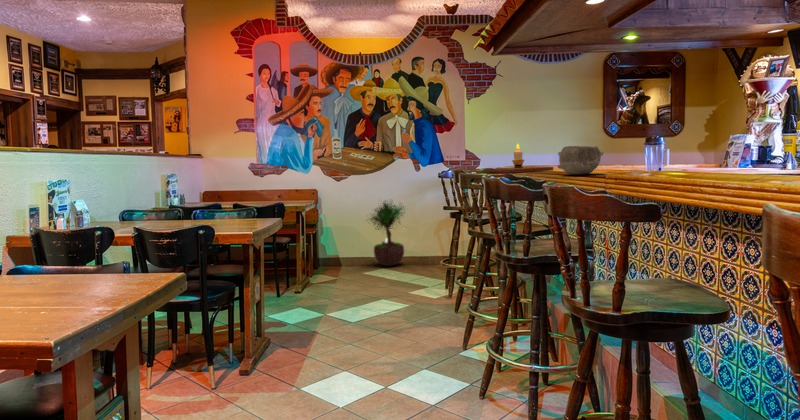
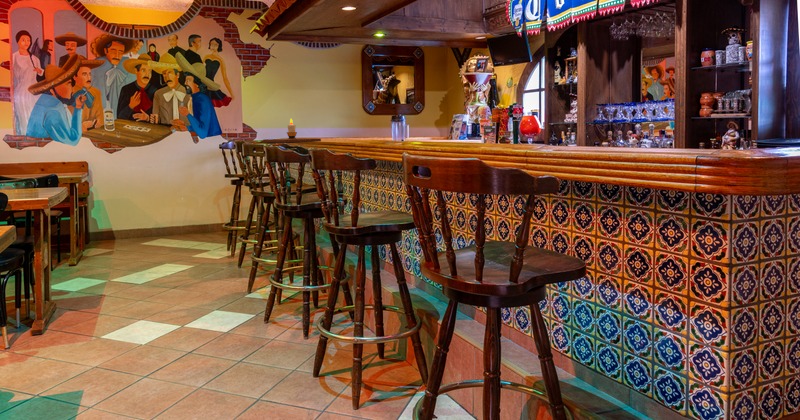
bowl: present [558,146,603,175] -> none [323,120,358,143]
potted tree: present [369,201,405,266] -> none [143,168,186,237]

